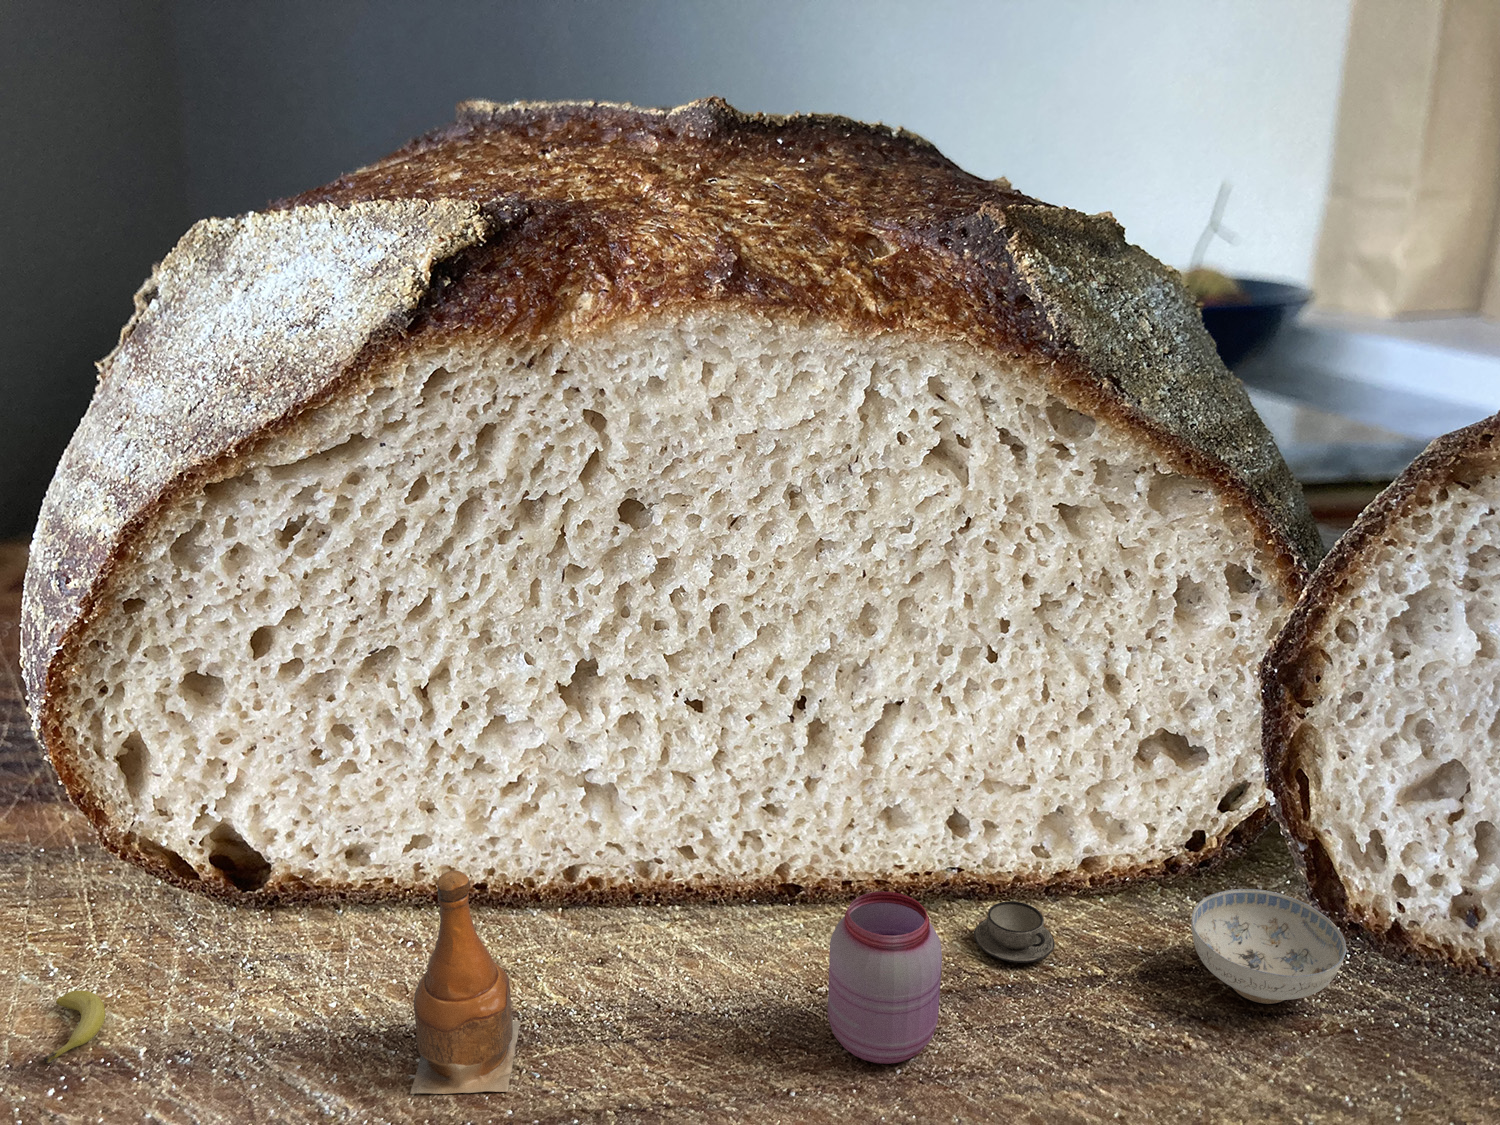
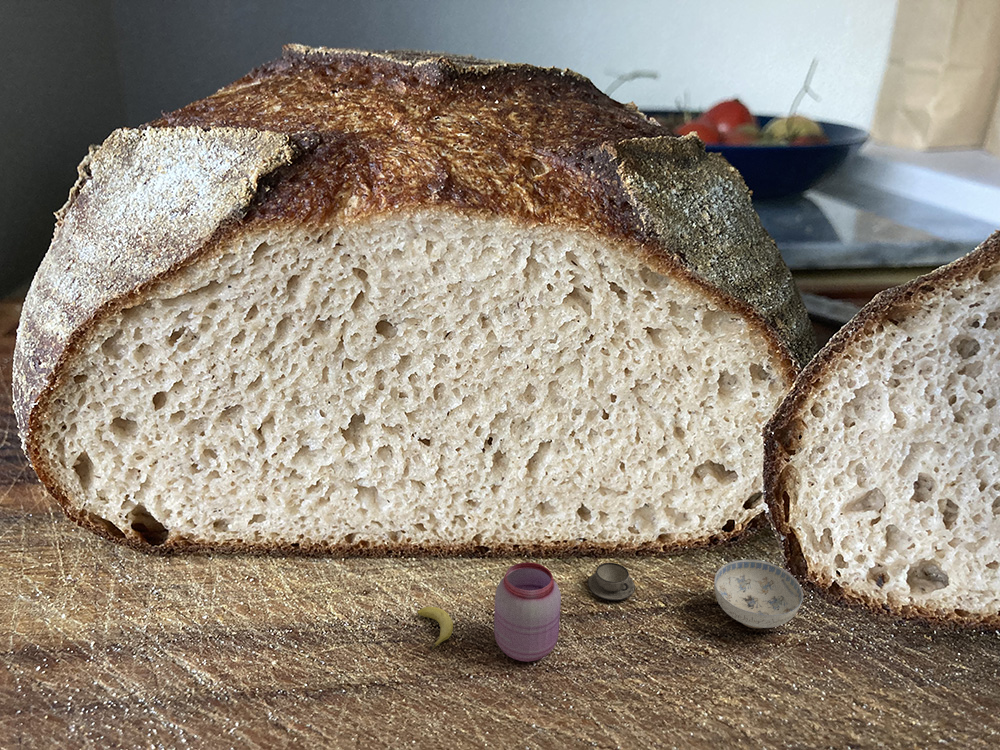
bottle: present [411,870,520,1094] -> none [248,548,315,675]
fruit: present [44,990,105,1063] -> present [417,607,453,650]

